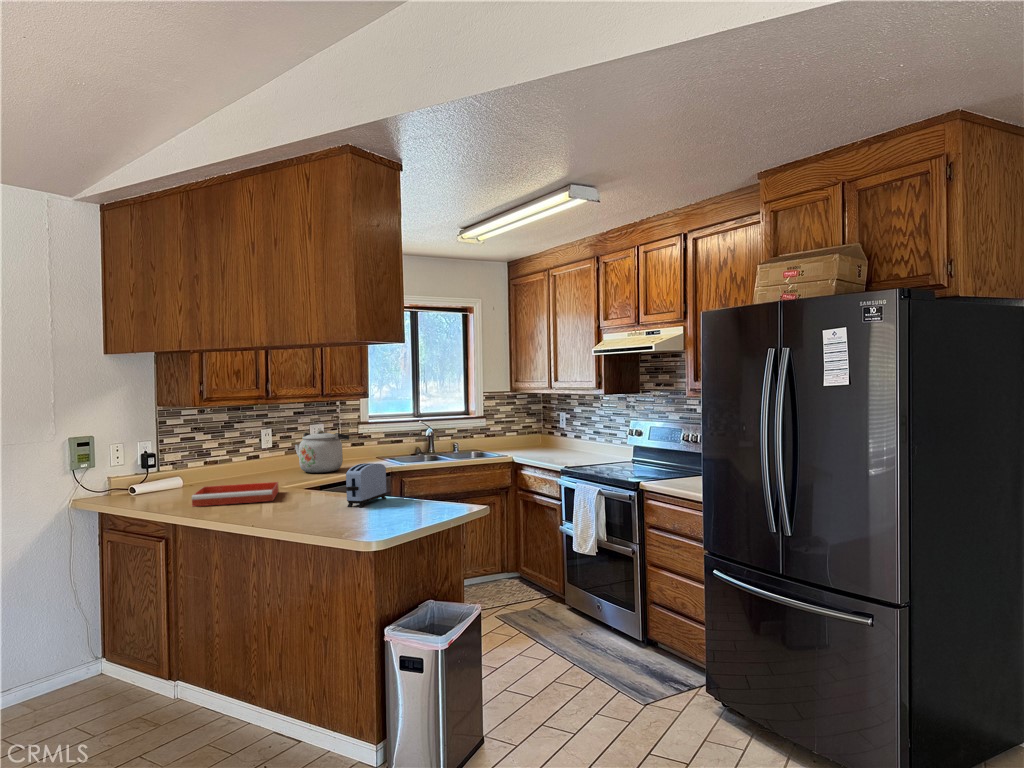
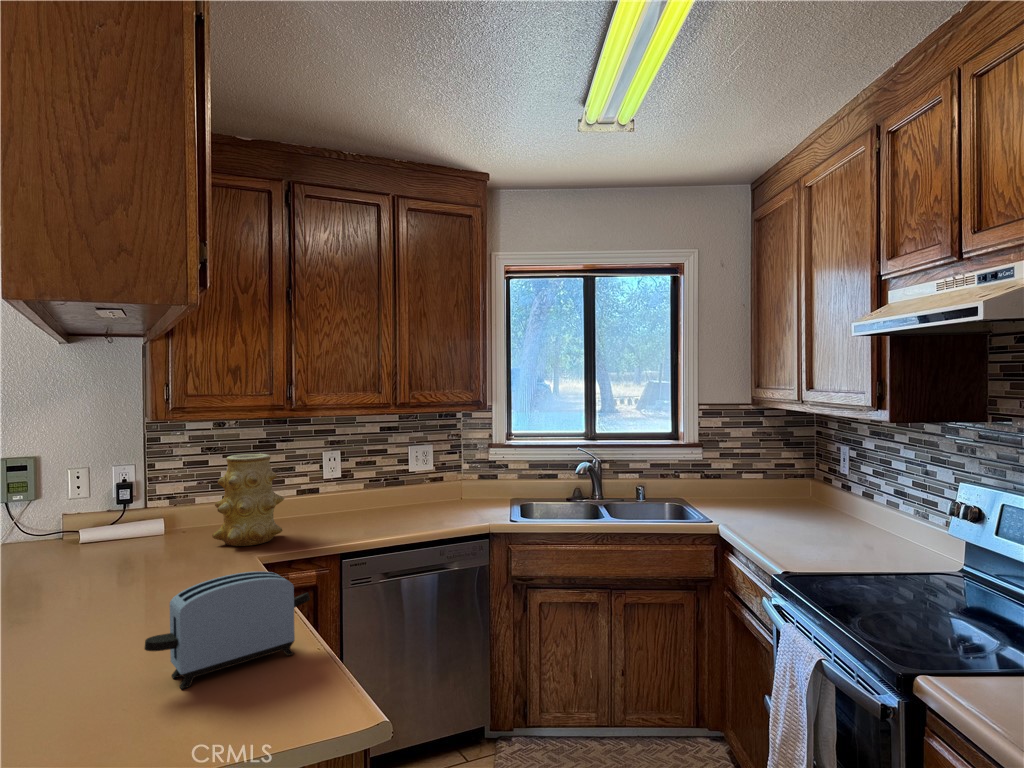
vase: none [227,427,273,485] -> present [212,454,284,546]
kettle: present [295,430,349,473] -> none [354,460,433,528]
tray: present [192,482,279,507] -> none [27,553,218,612]

